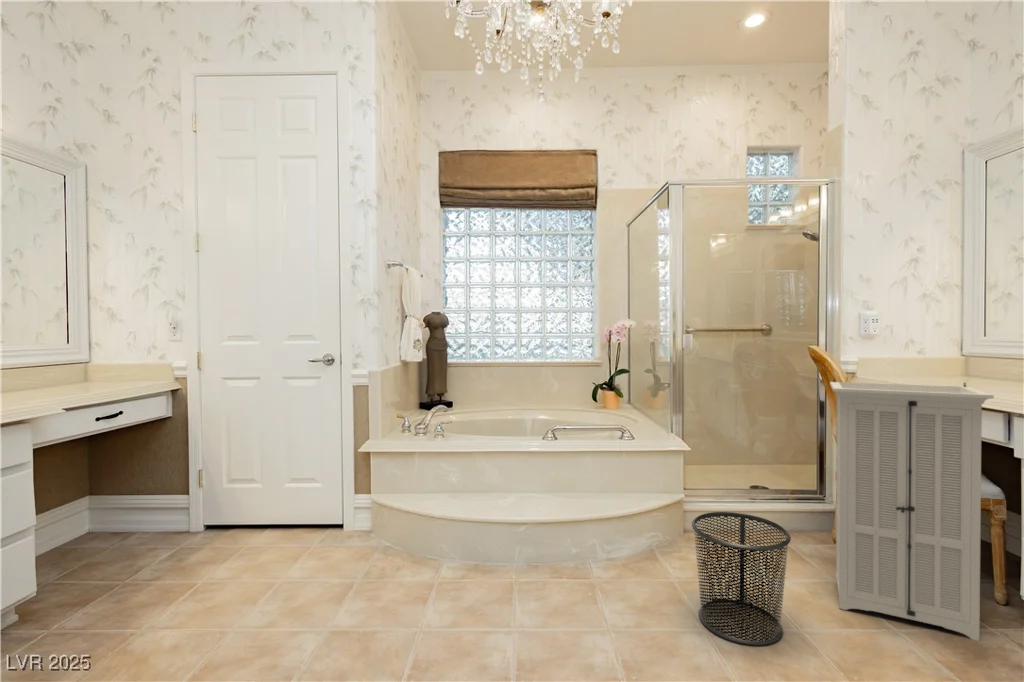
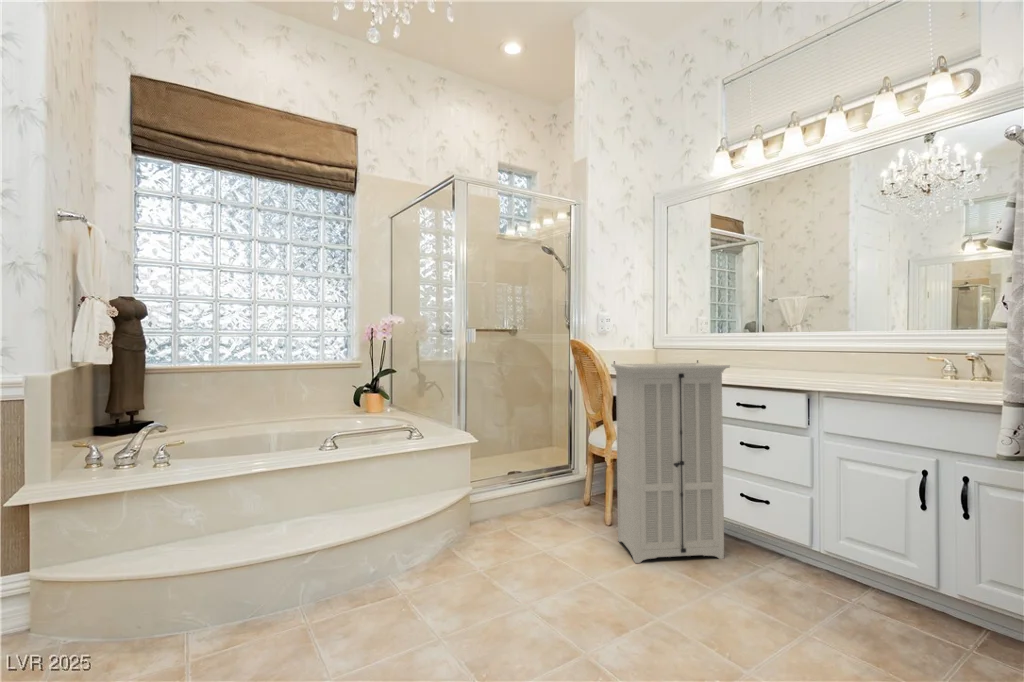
waste bin: present [692,512,791,645] -> none [531,493,621,623]

